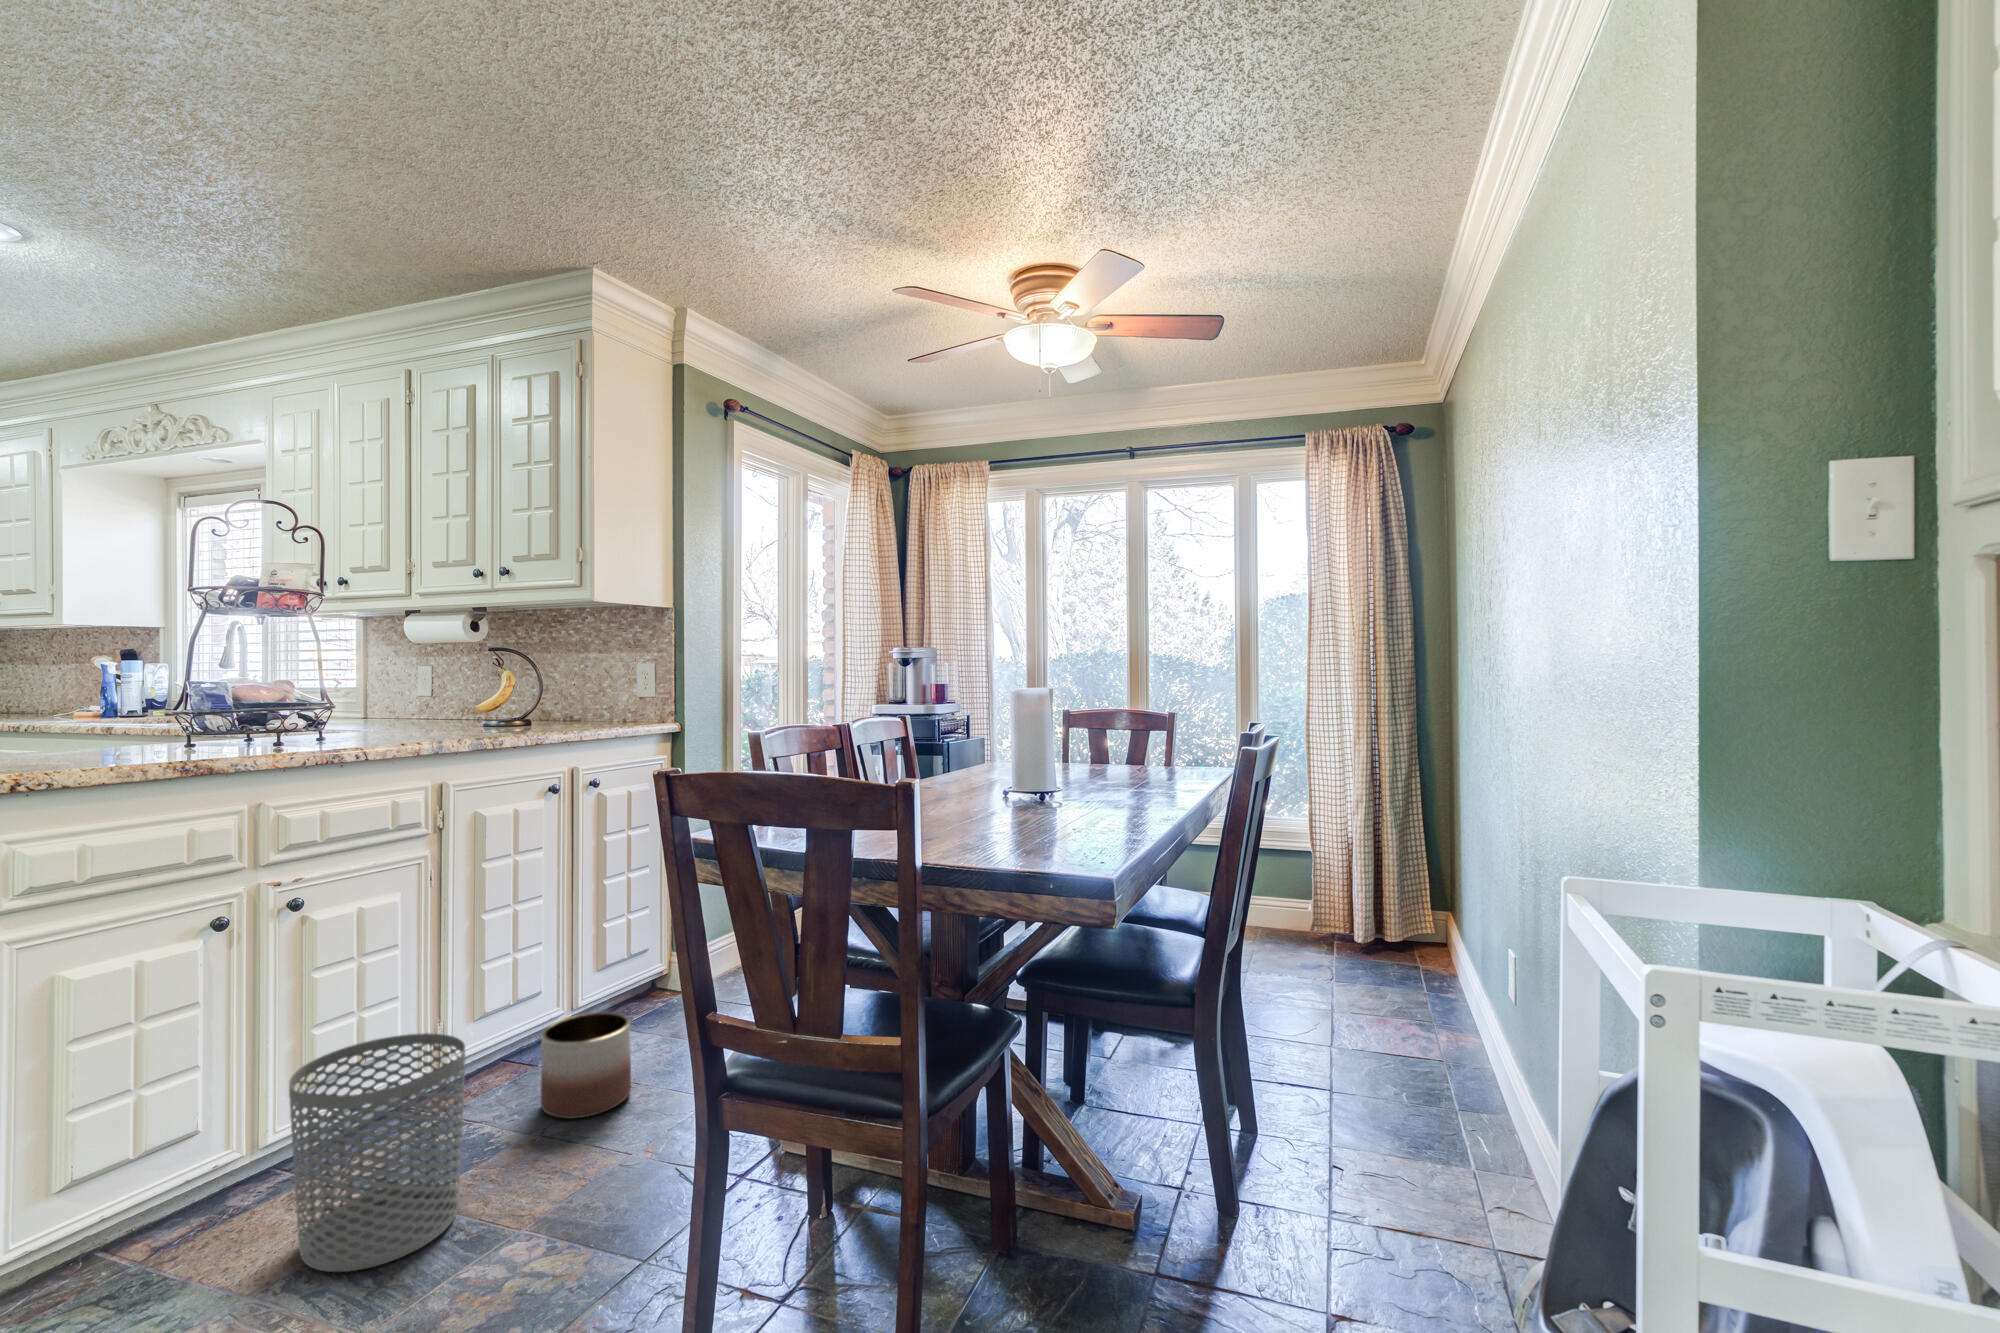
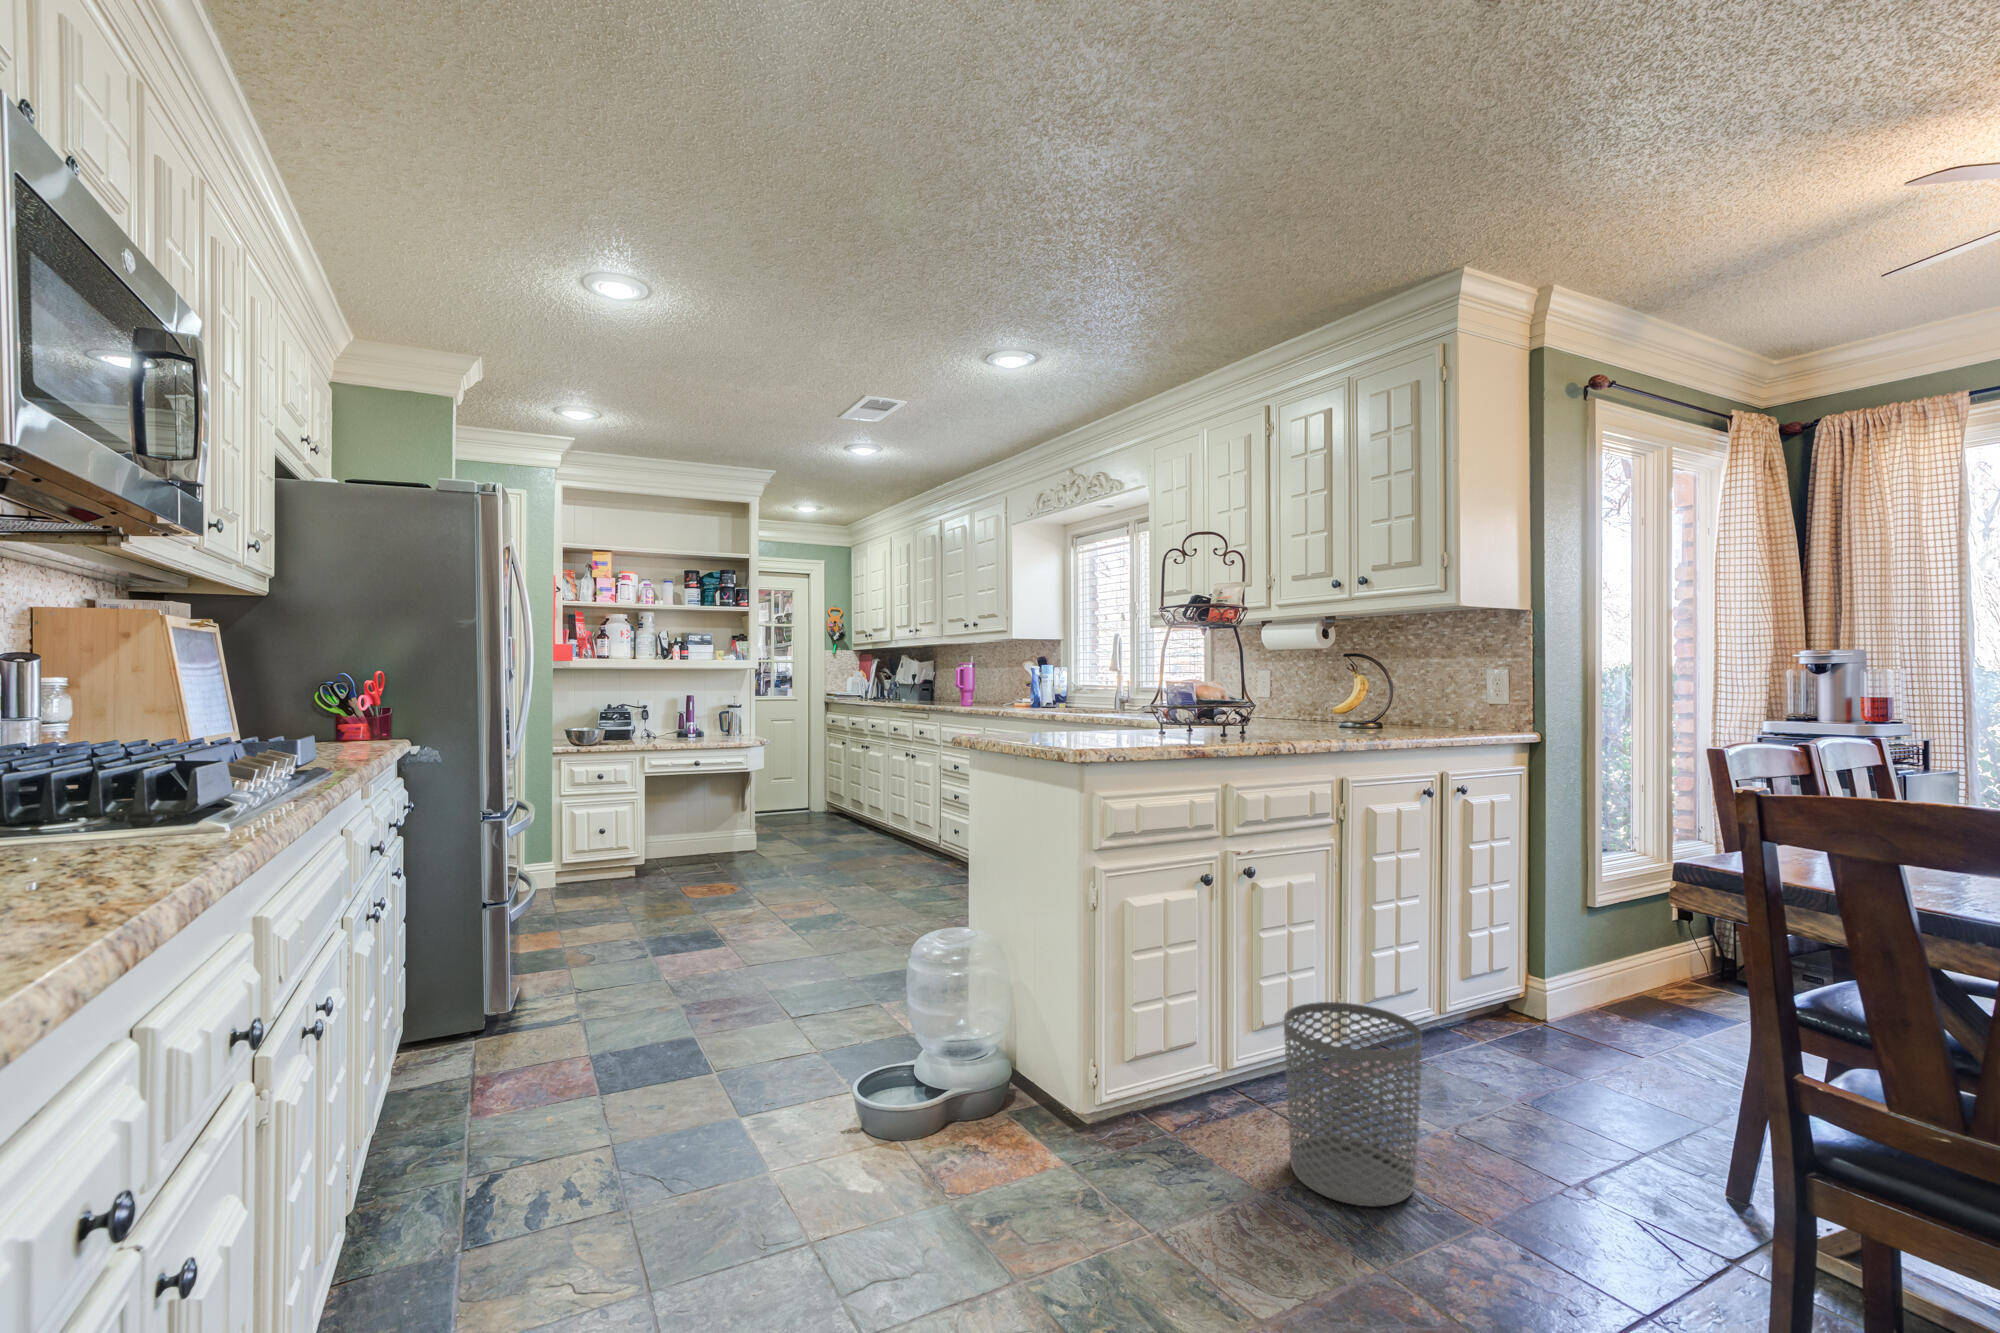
planter: present [541,1012,631,1119] -> none [1446,1022,1540,1128]

